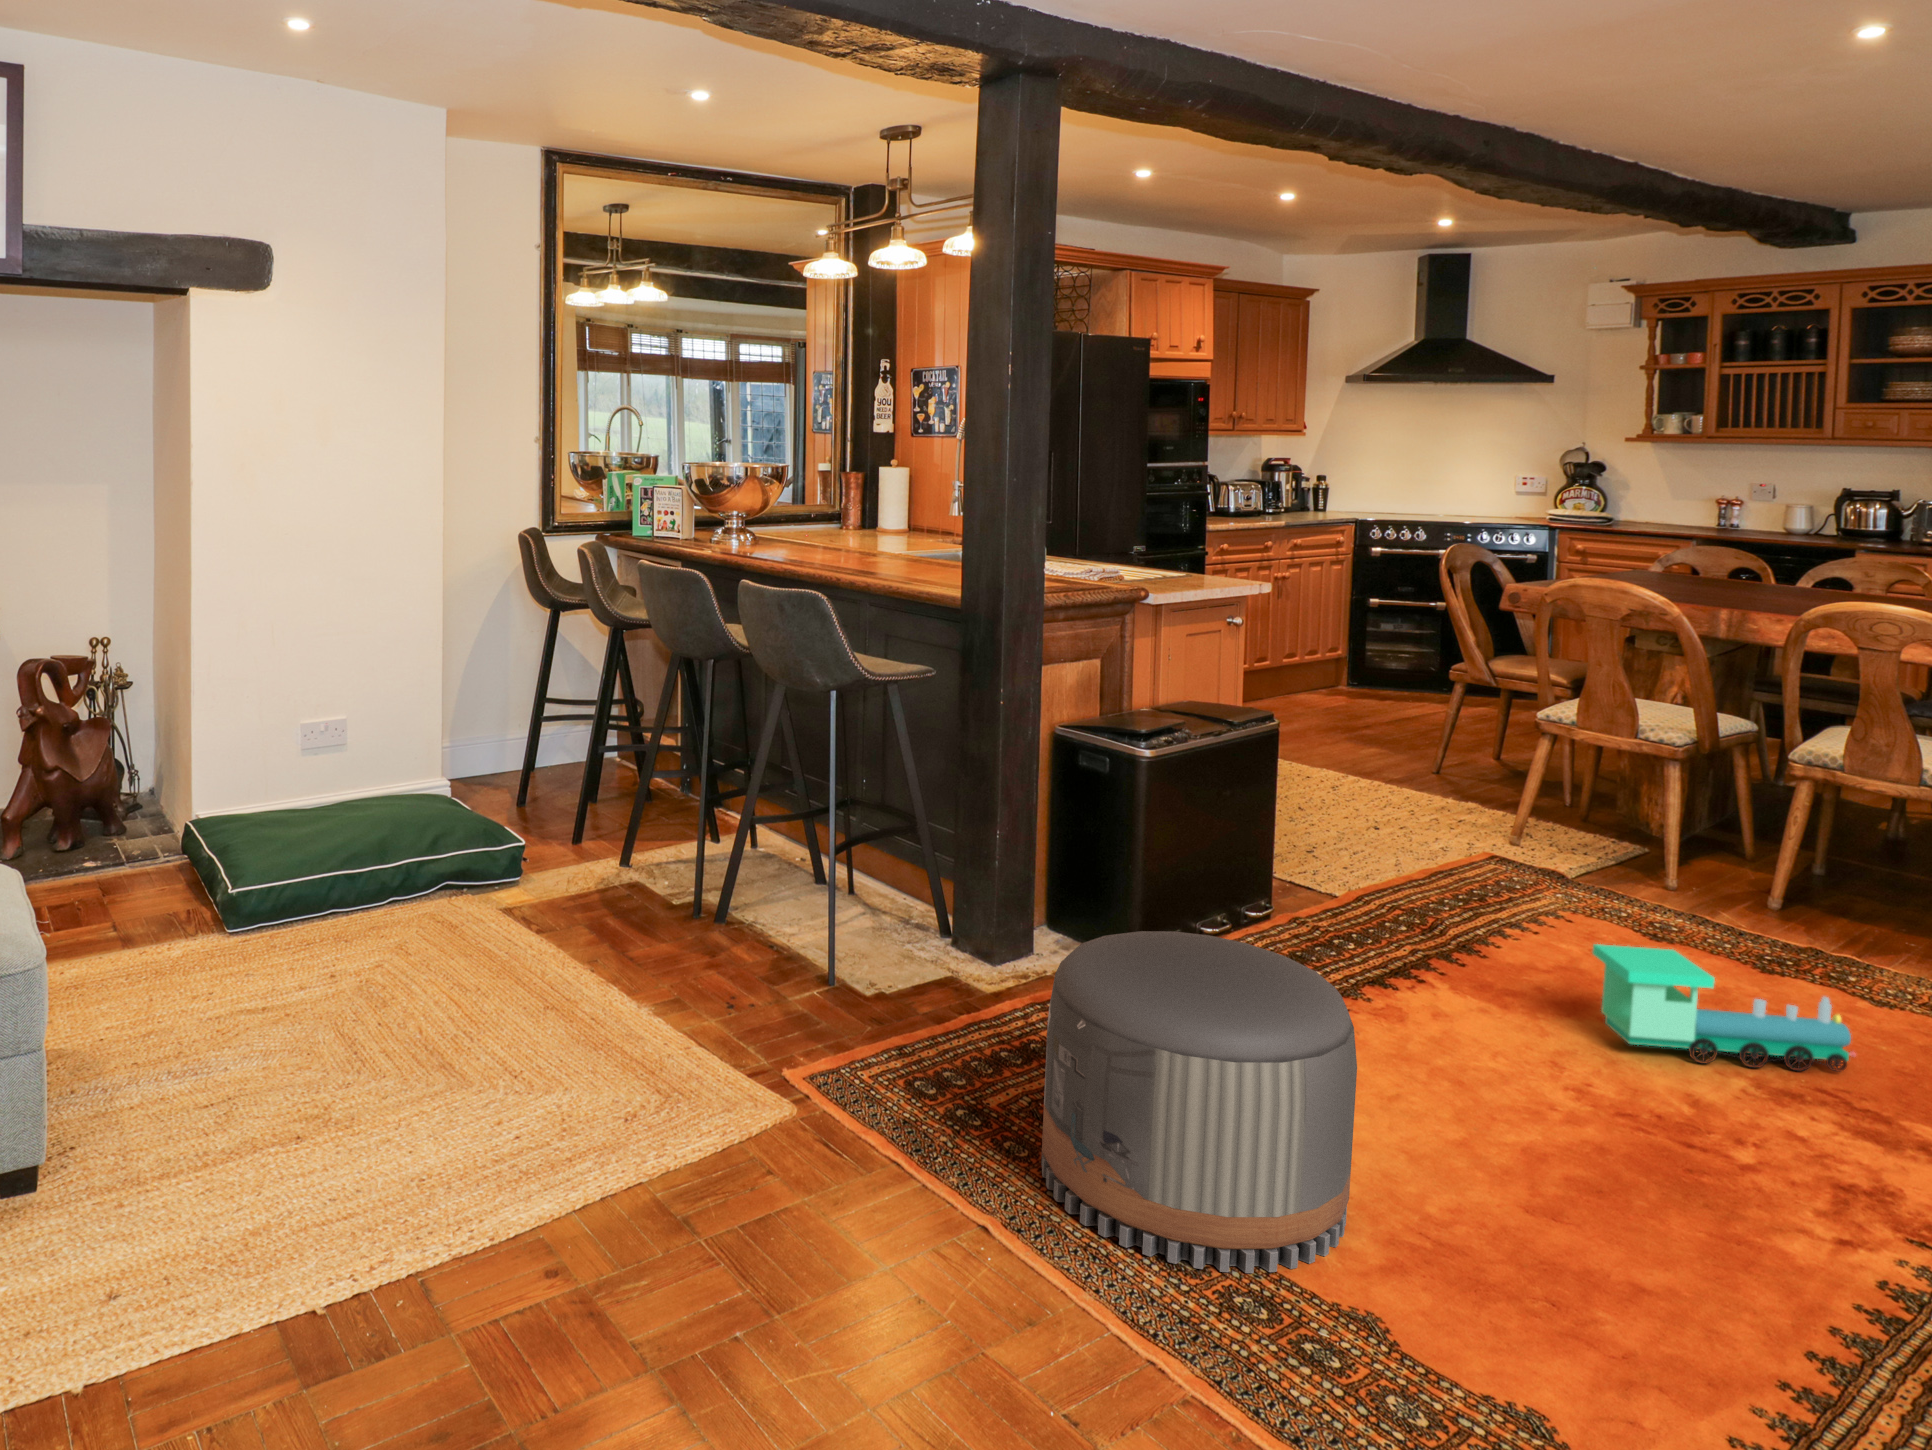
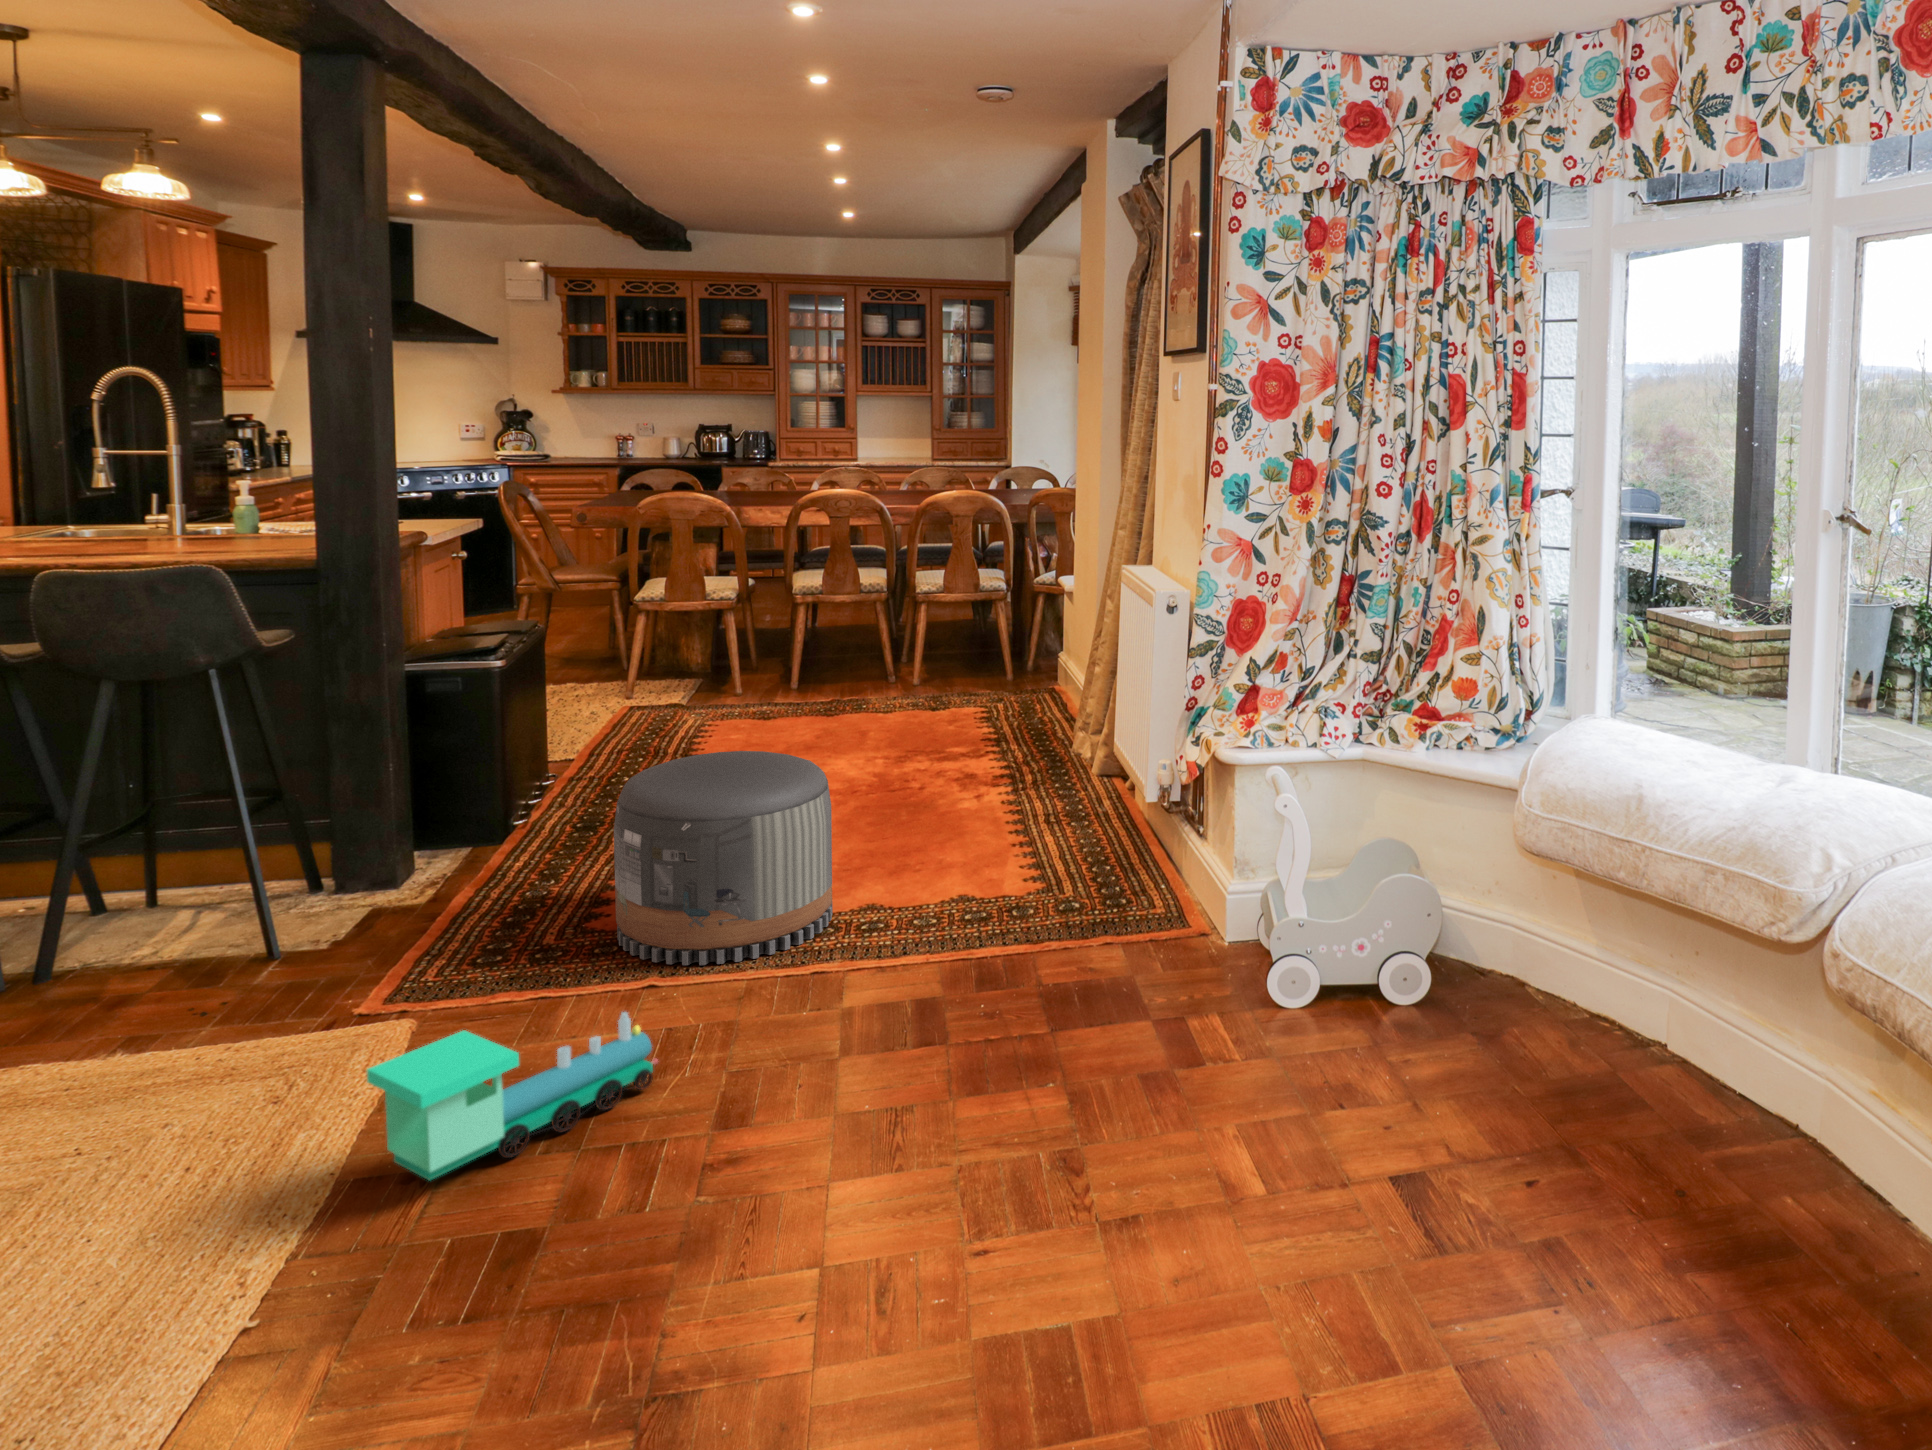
toy train: present [1593,944,1856,1072] -> present [366,1012,658,1180]

